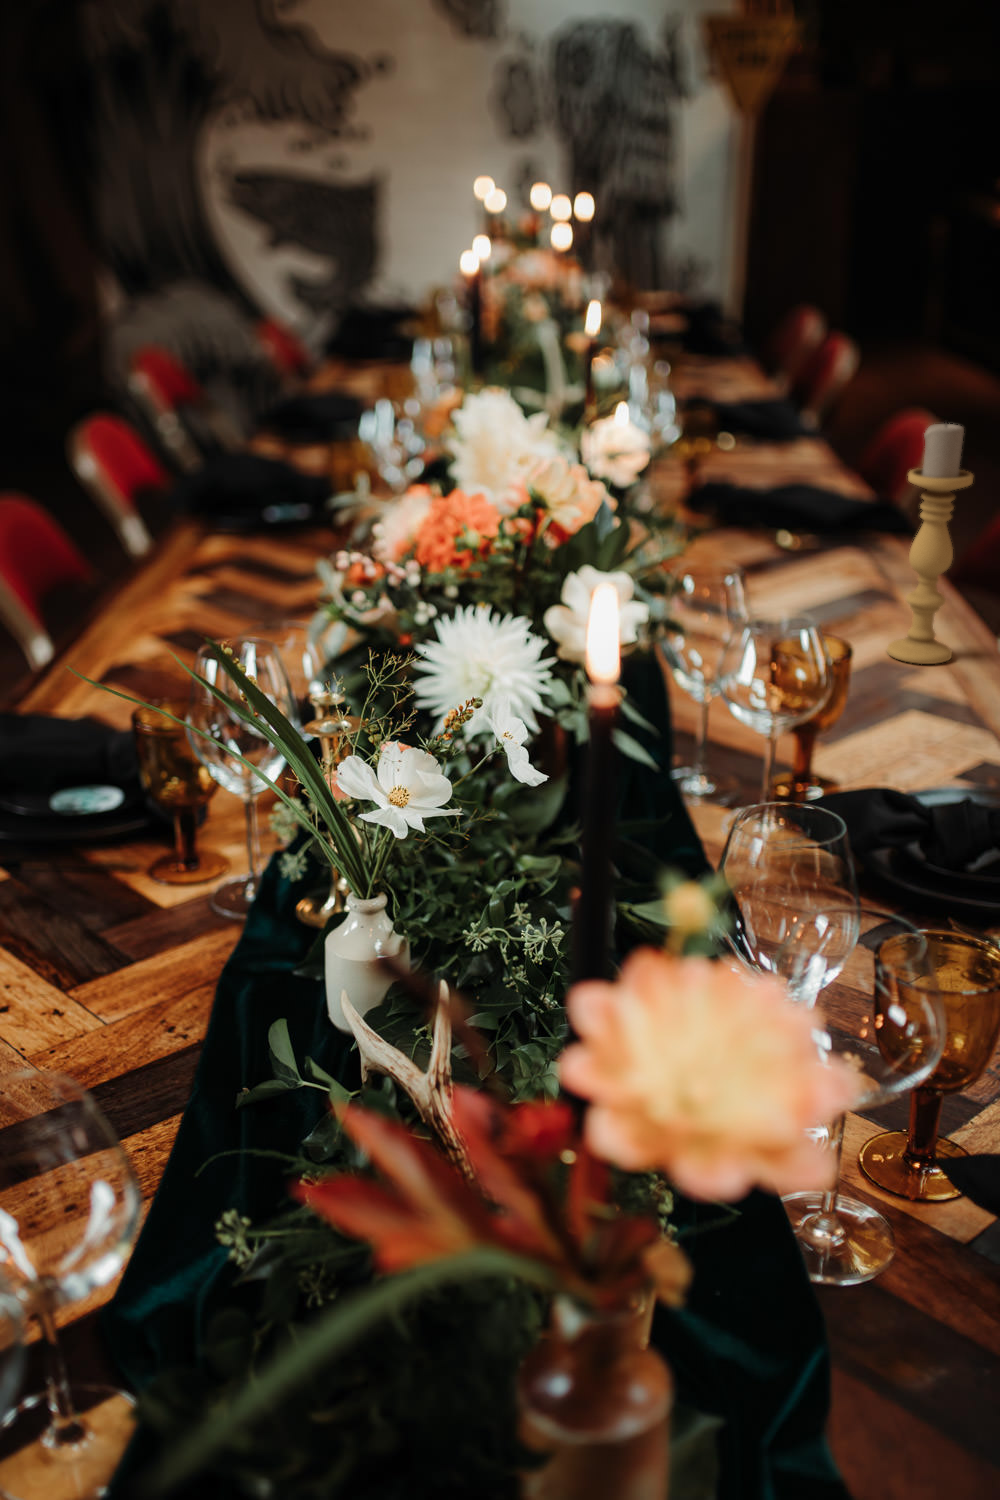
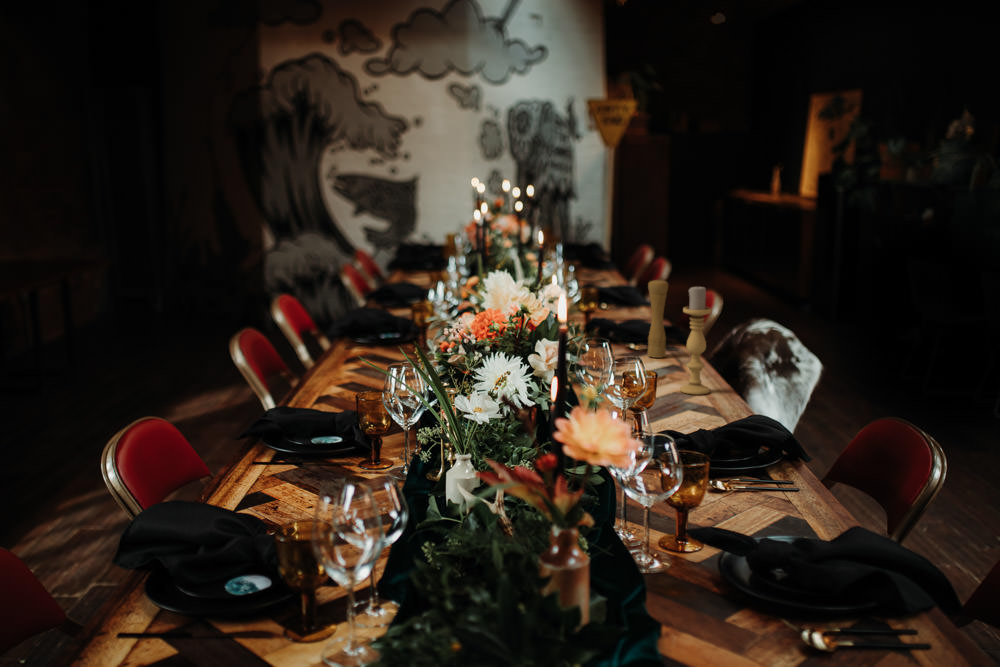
pepper mill: none [814,398,868,566] -> present [648,279,668,358]

